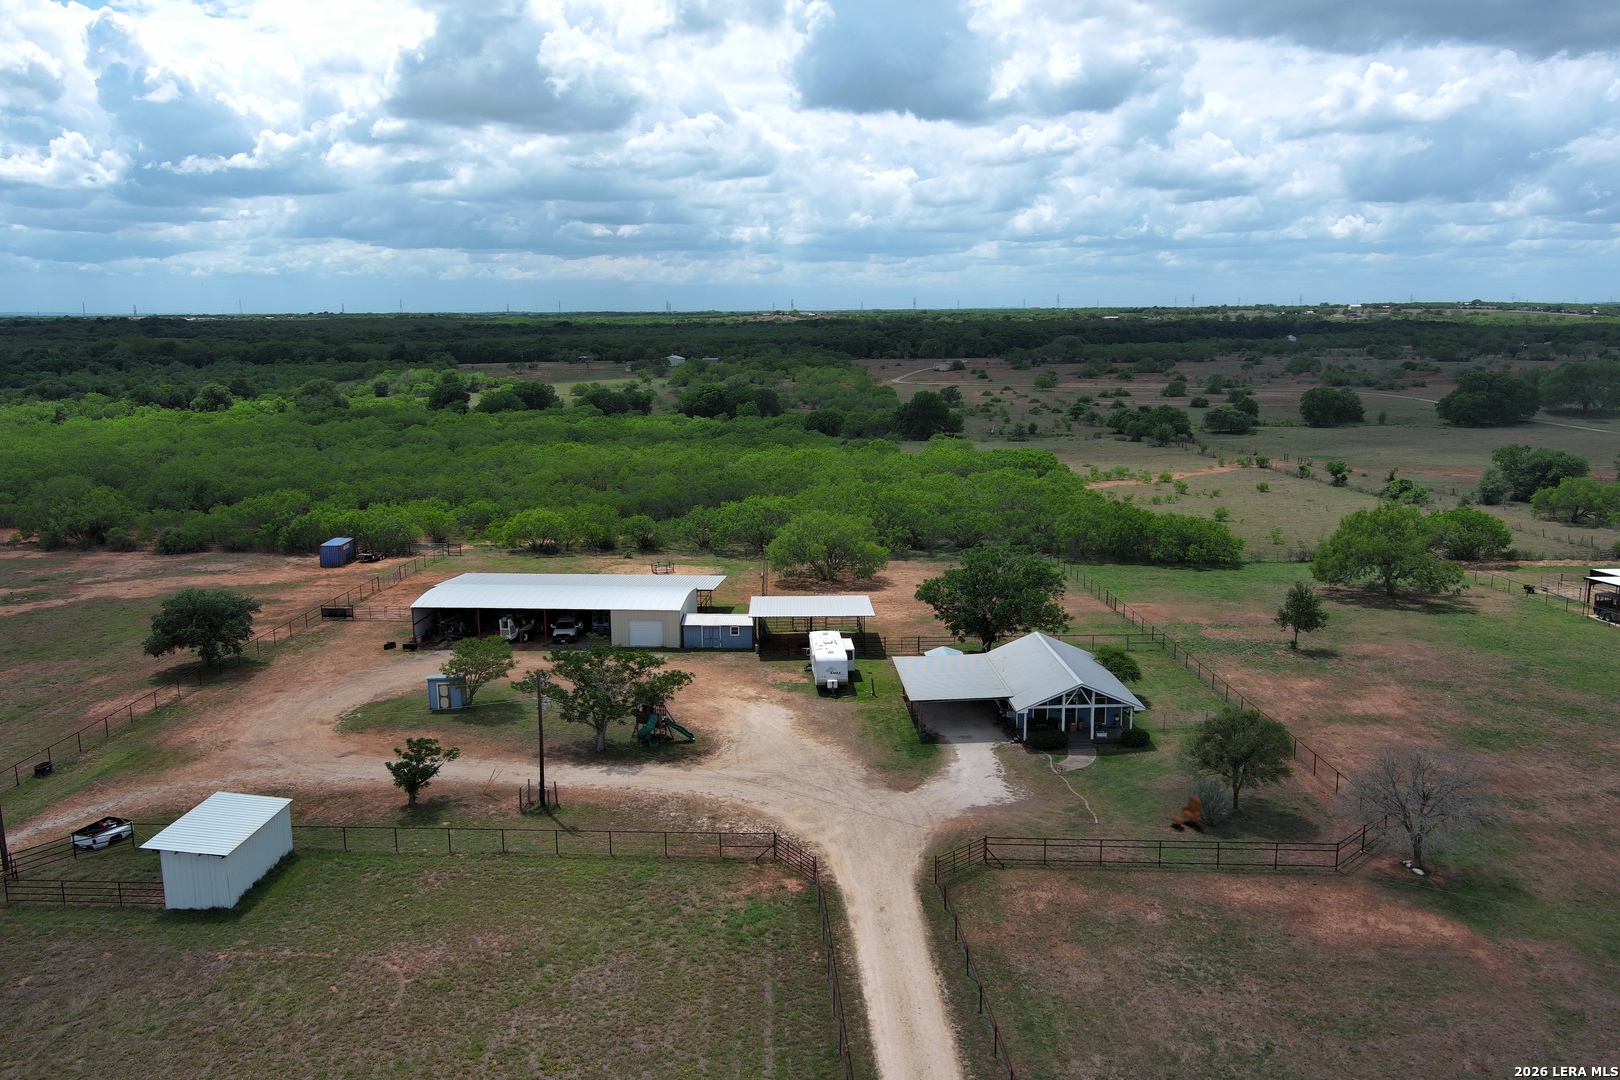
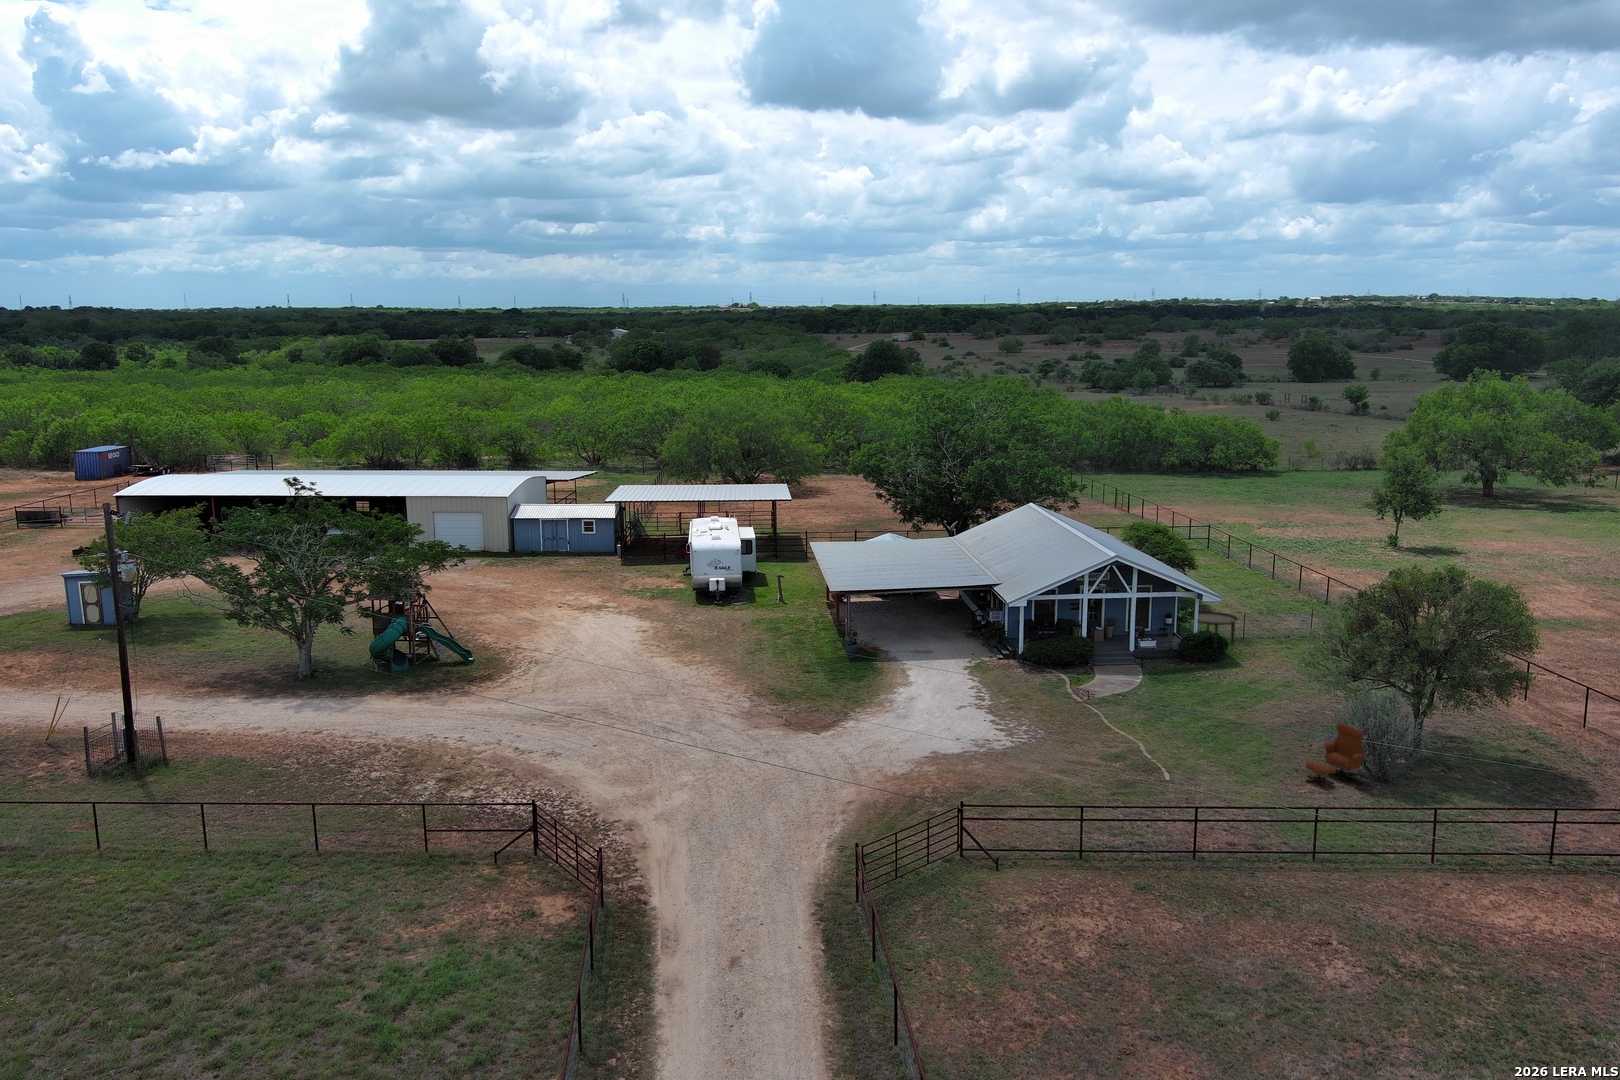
round table: none [1129,713,1160,738] -> present [1190,611,1238,649]

